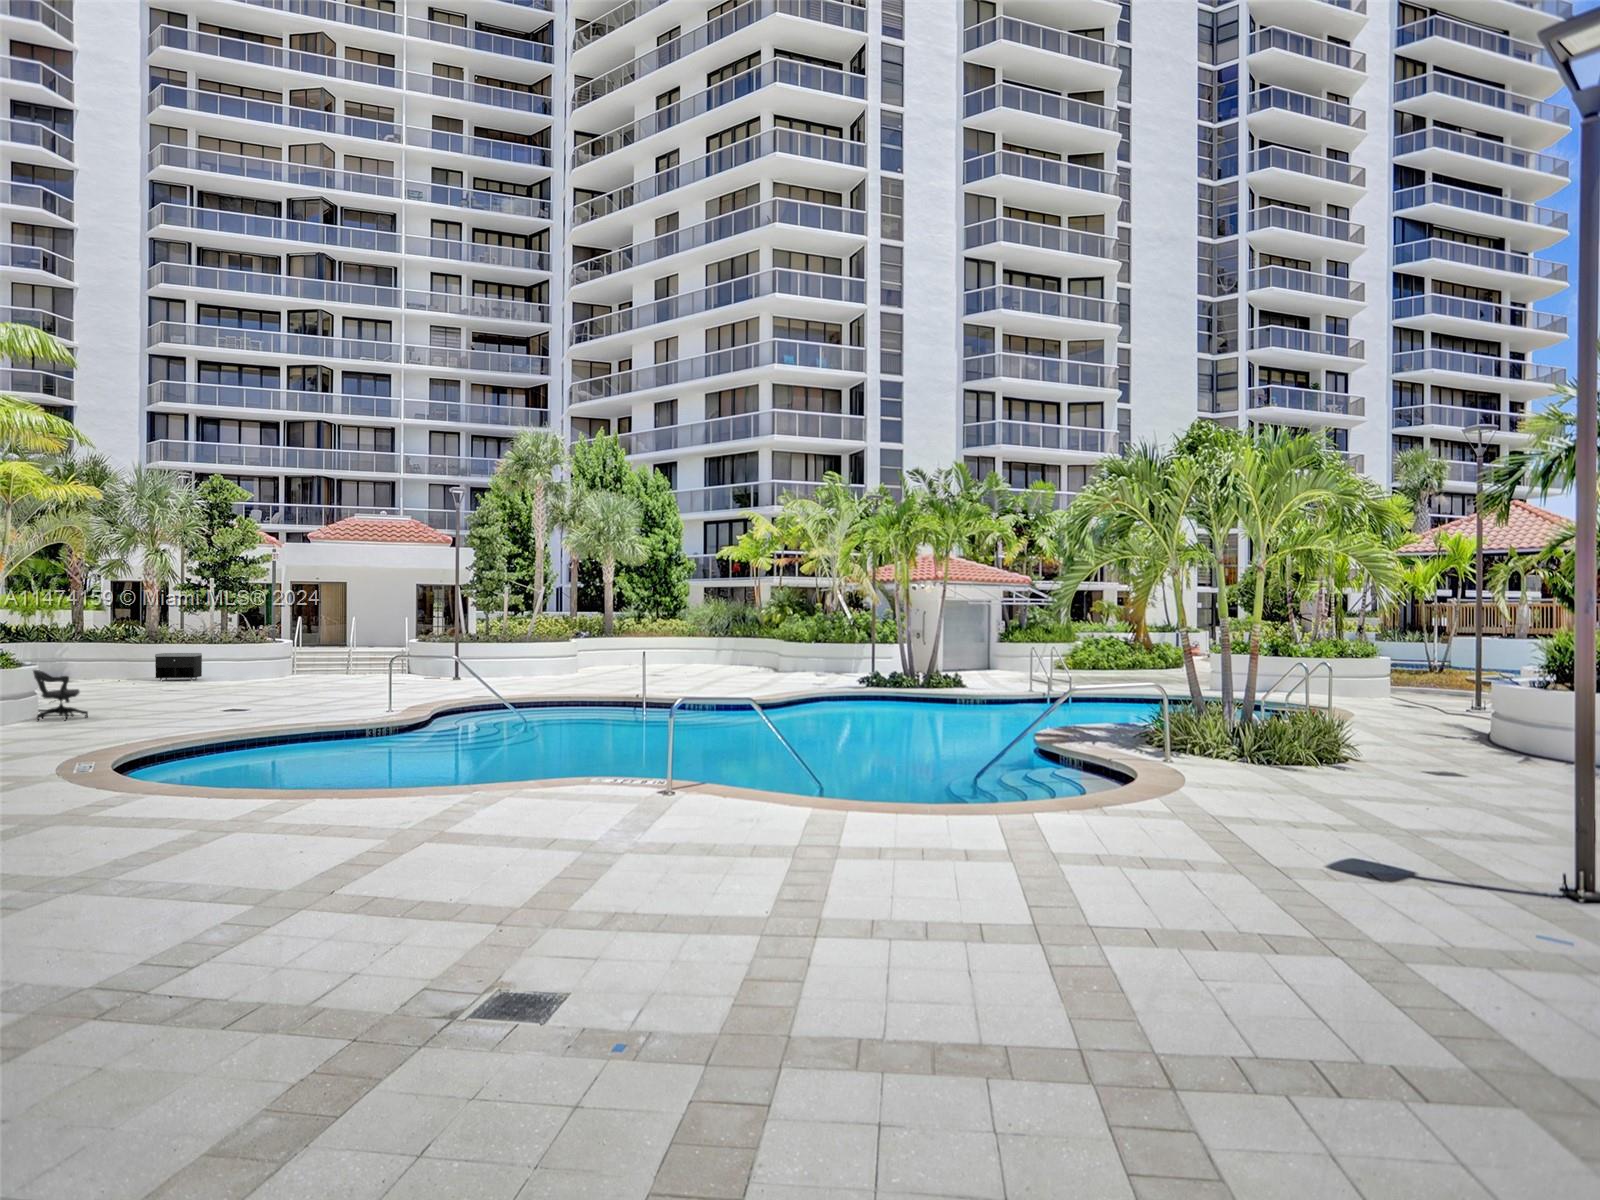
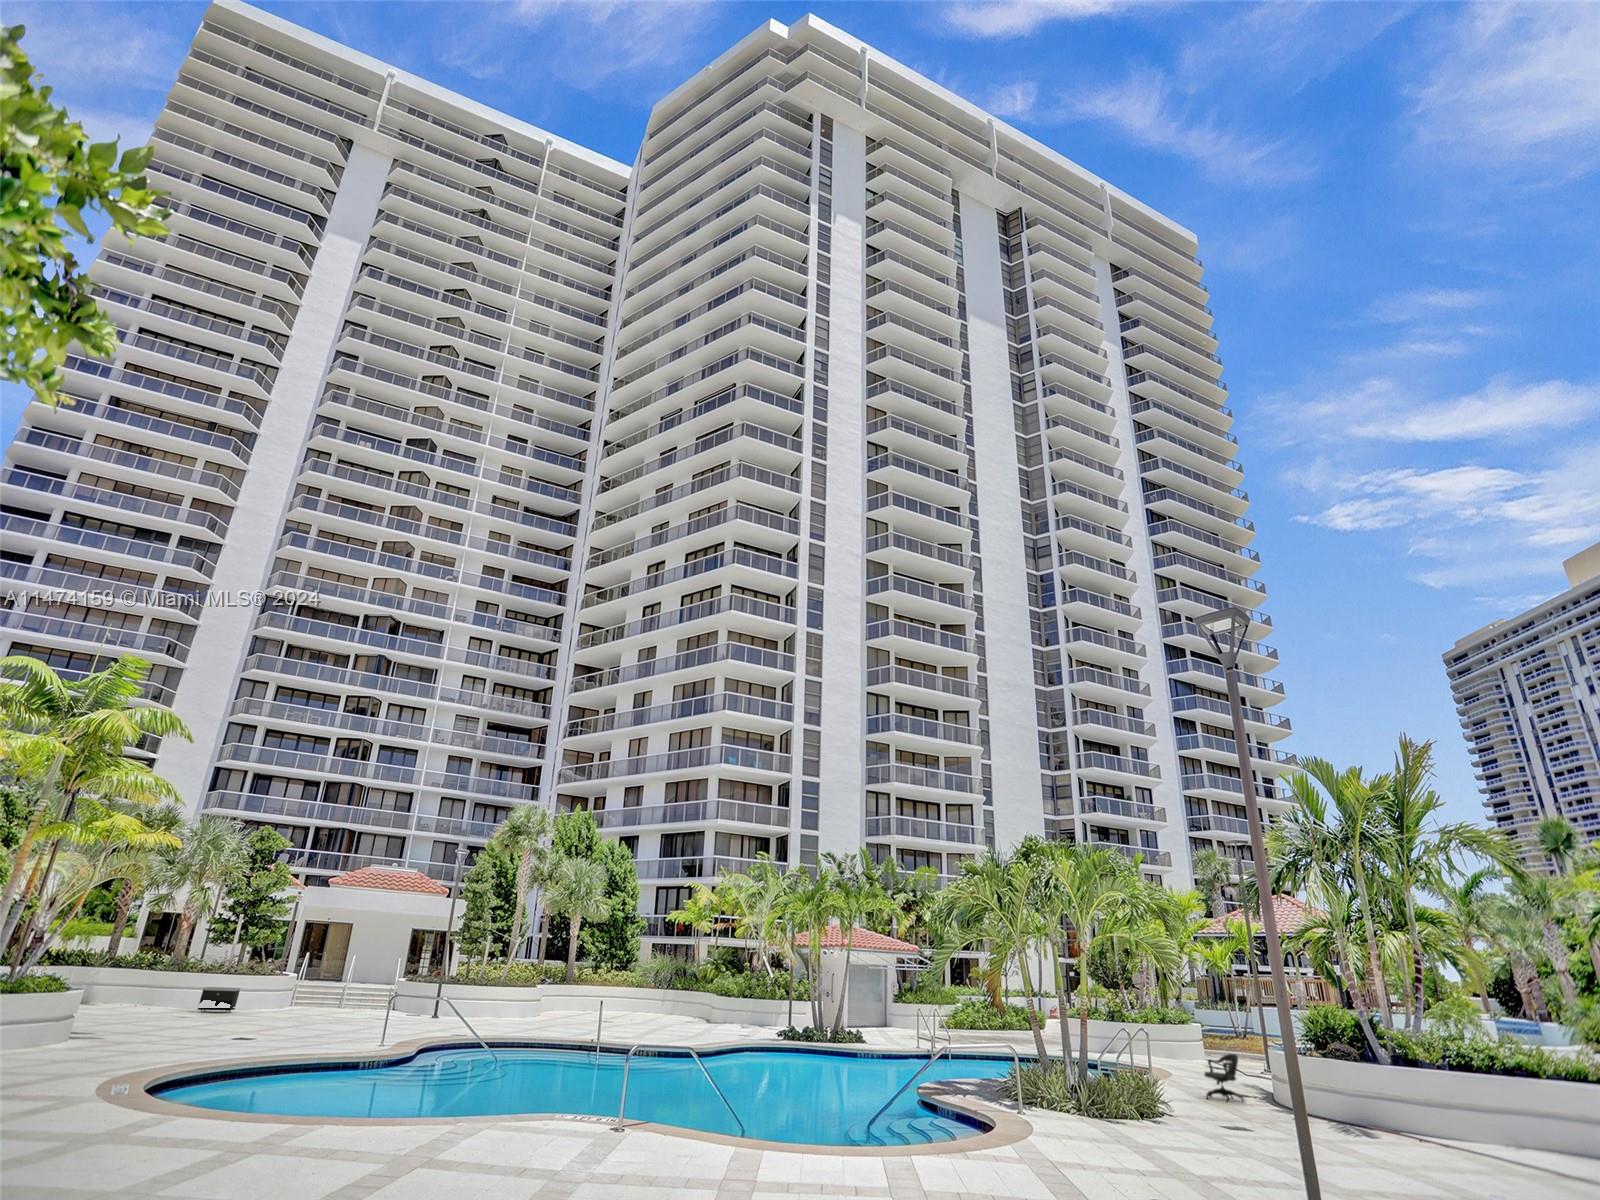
chair: present [33,670,88,721] -> present [1204,1054,1244,1102]

